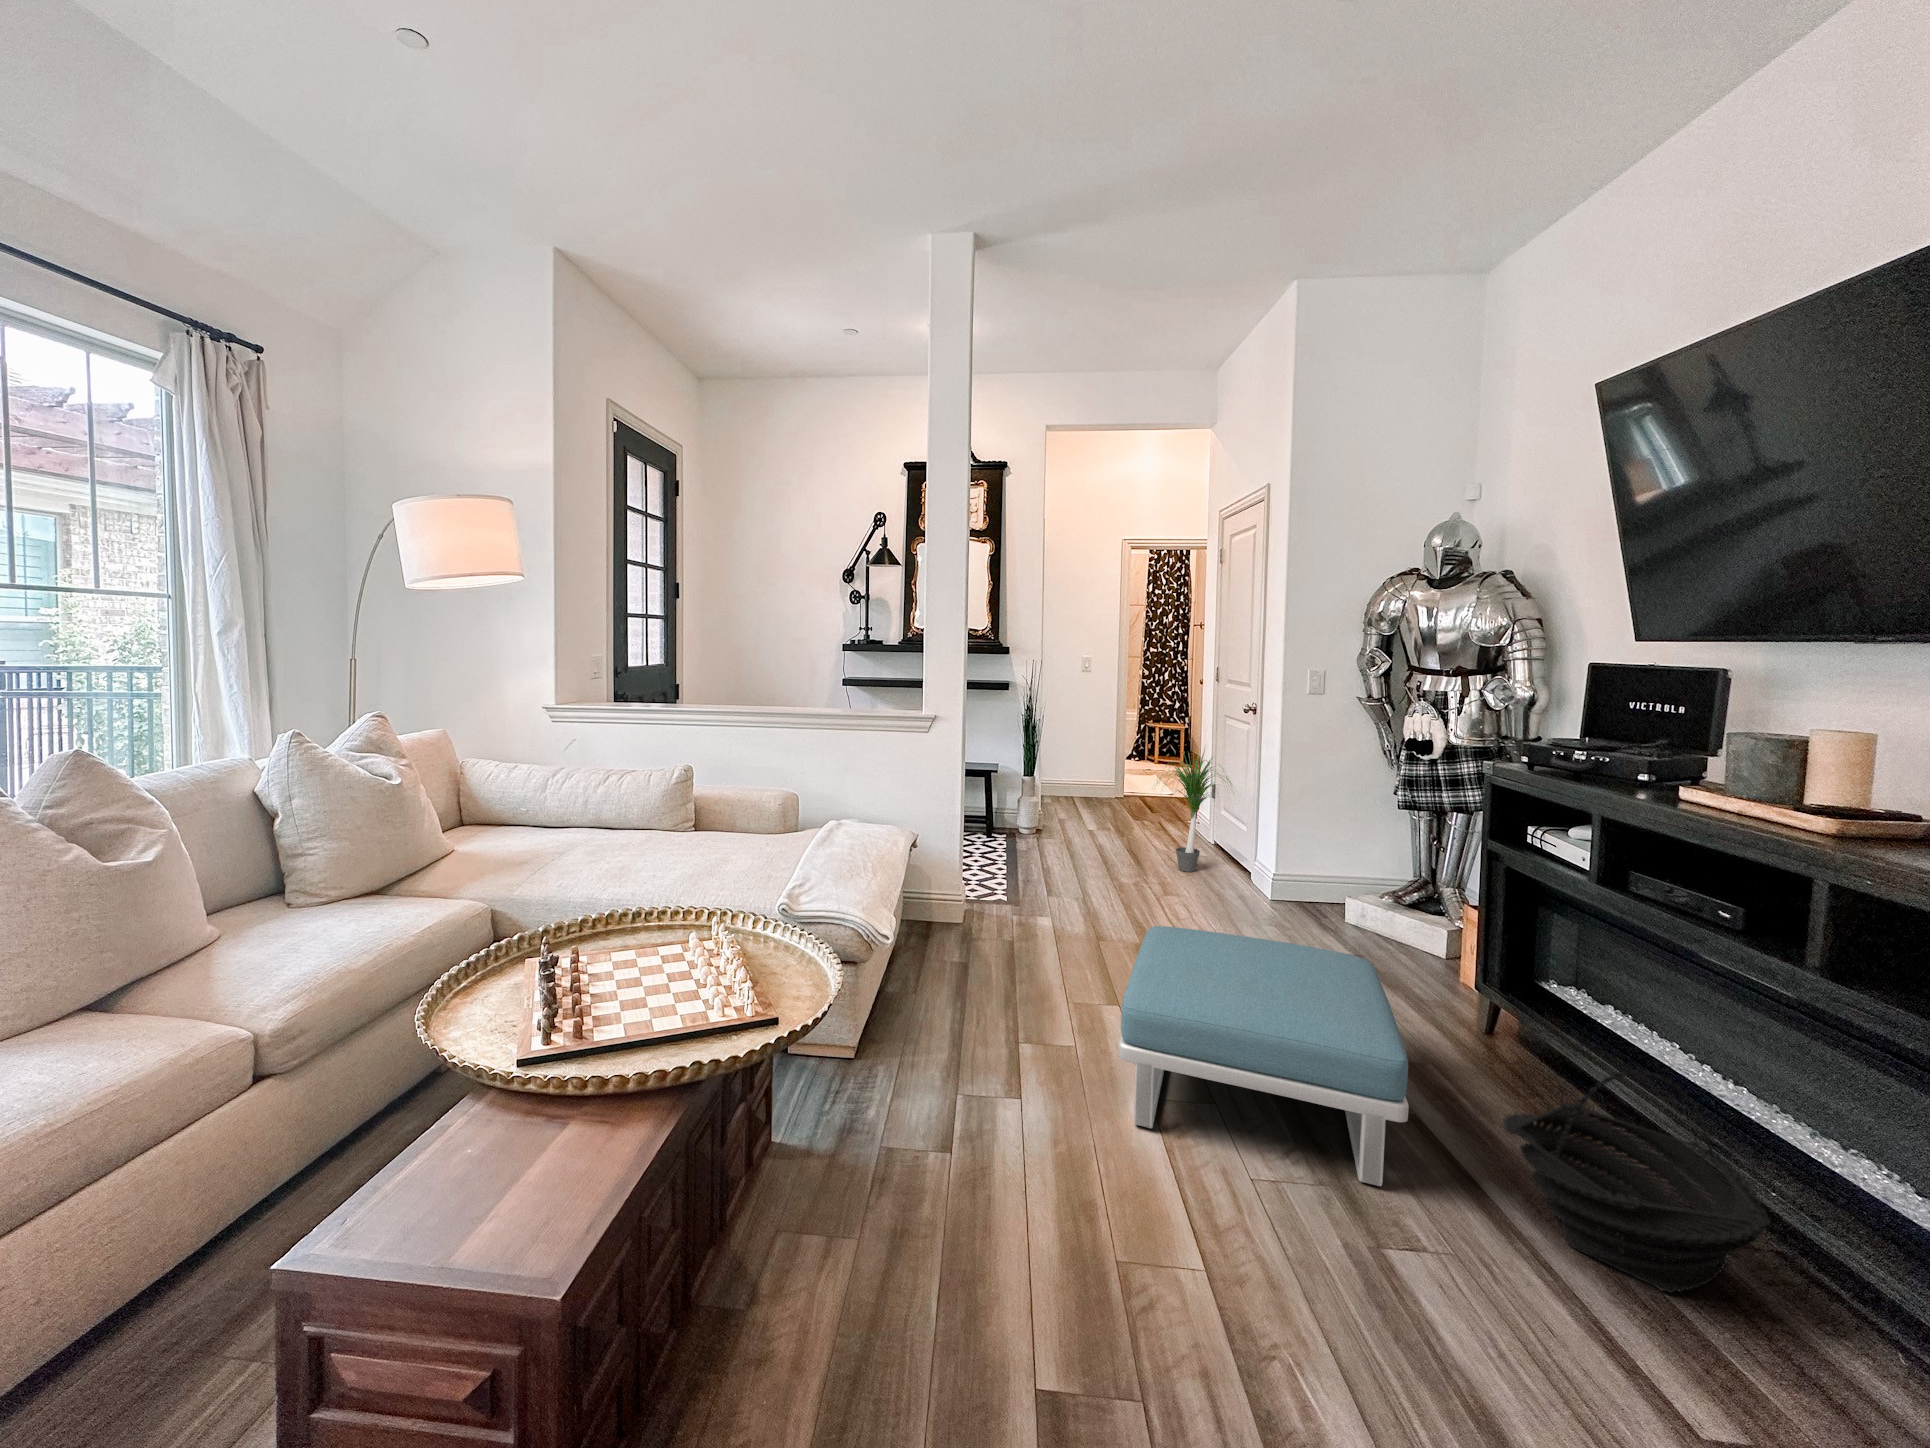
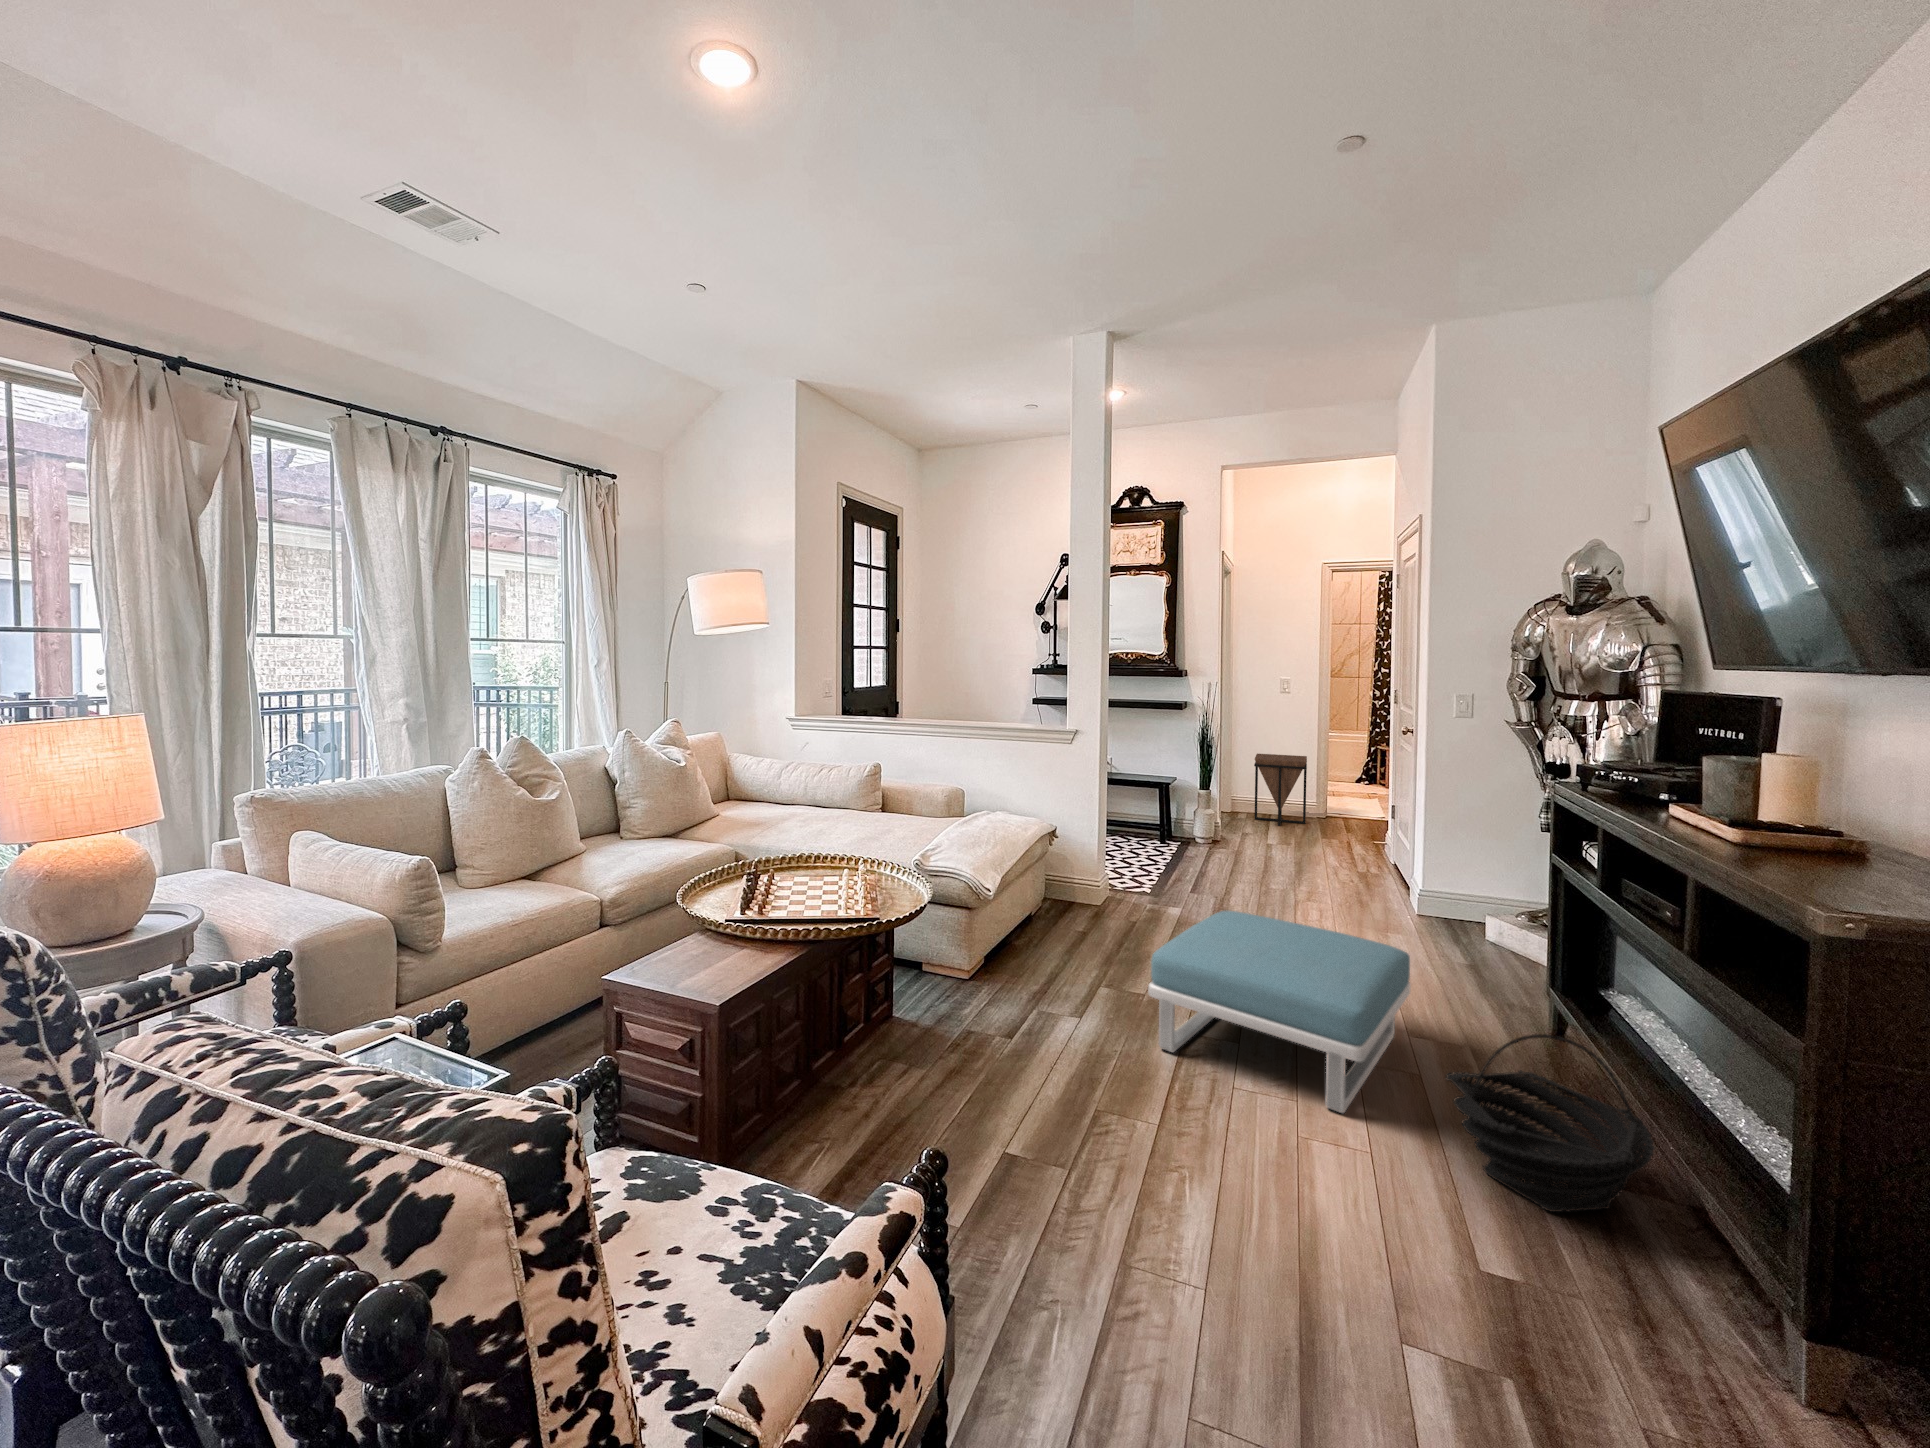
side table: none [1059,733,1111,806] -> present [1254,754,1307,826]
potted plant: present [1159,750,1231,872] -> none [1309,764,1403,889]

